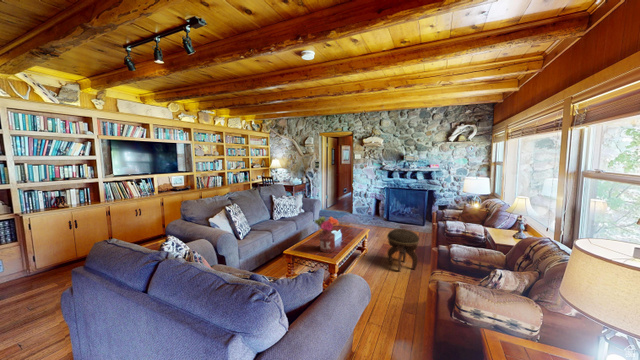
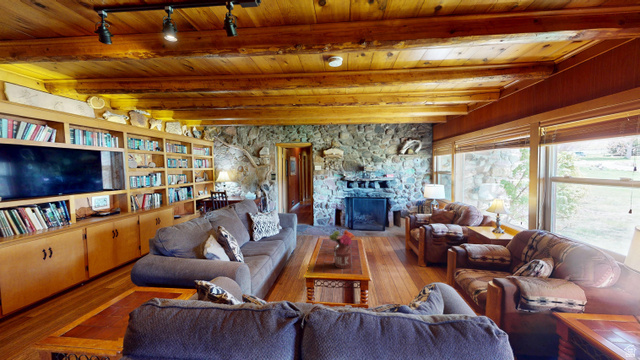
footstool: present [387,229,419,272] -> none [379,236,409,278]

